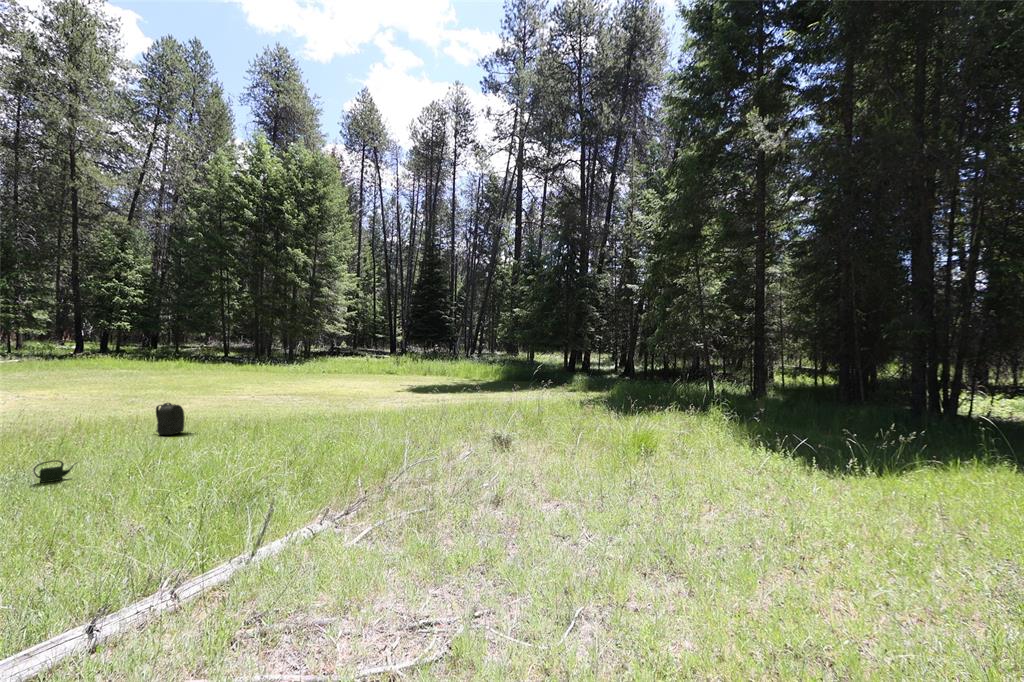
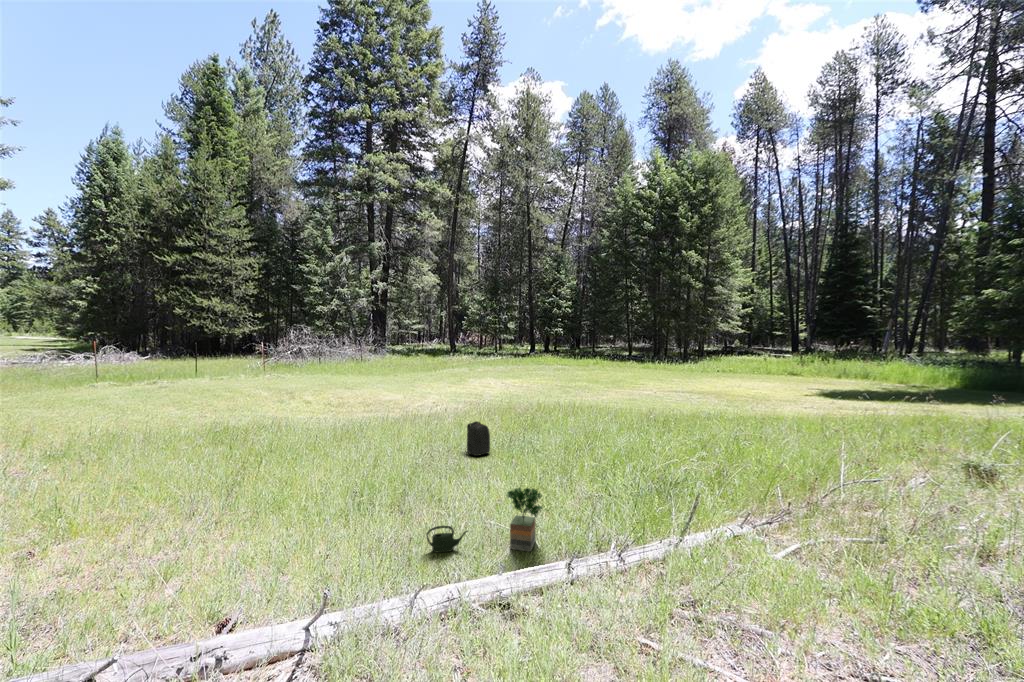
backpack: present [156,403,184,435] -> present [467,421,490,456]
potted tree: none [116,424,153,471] -> present [507,488,542,552]

